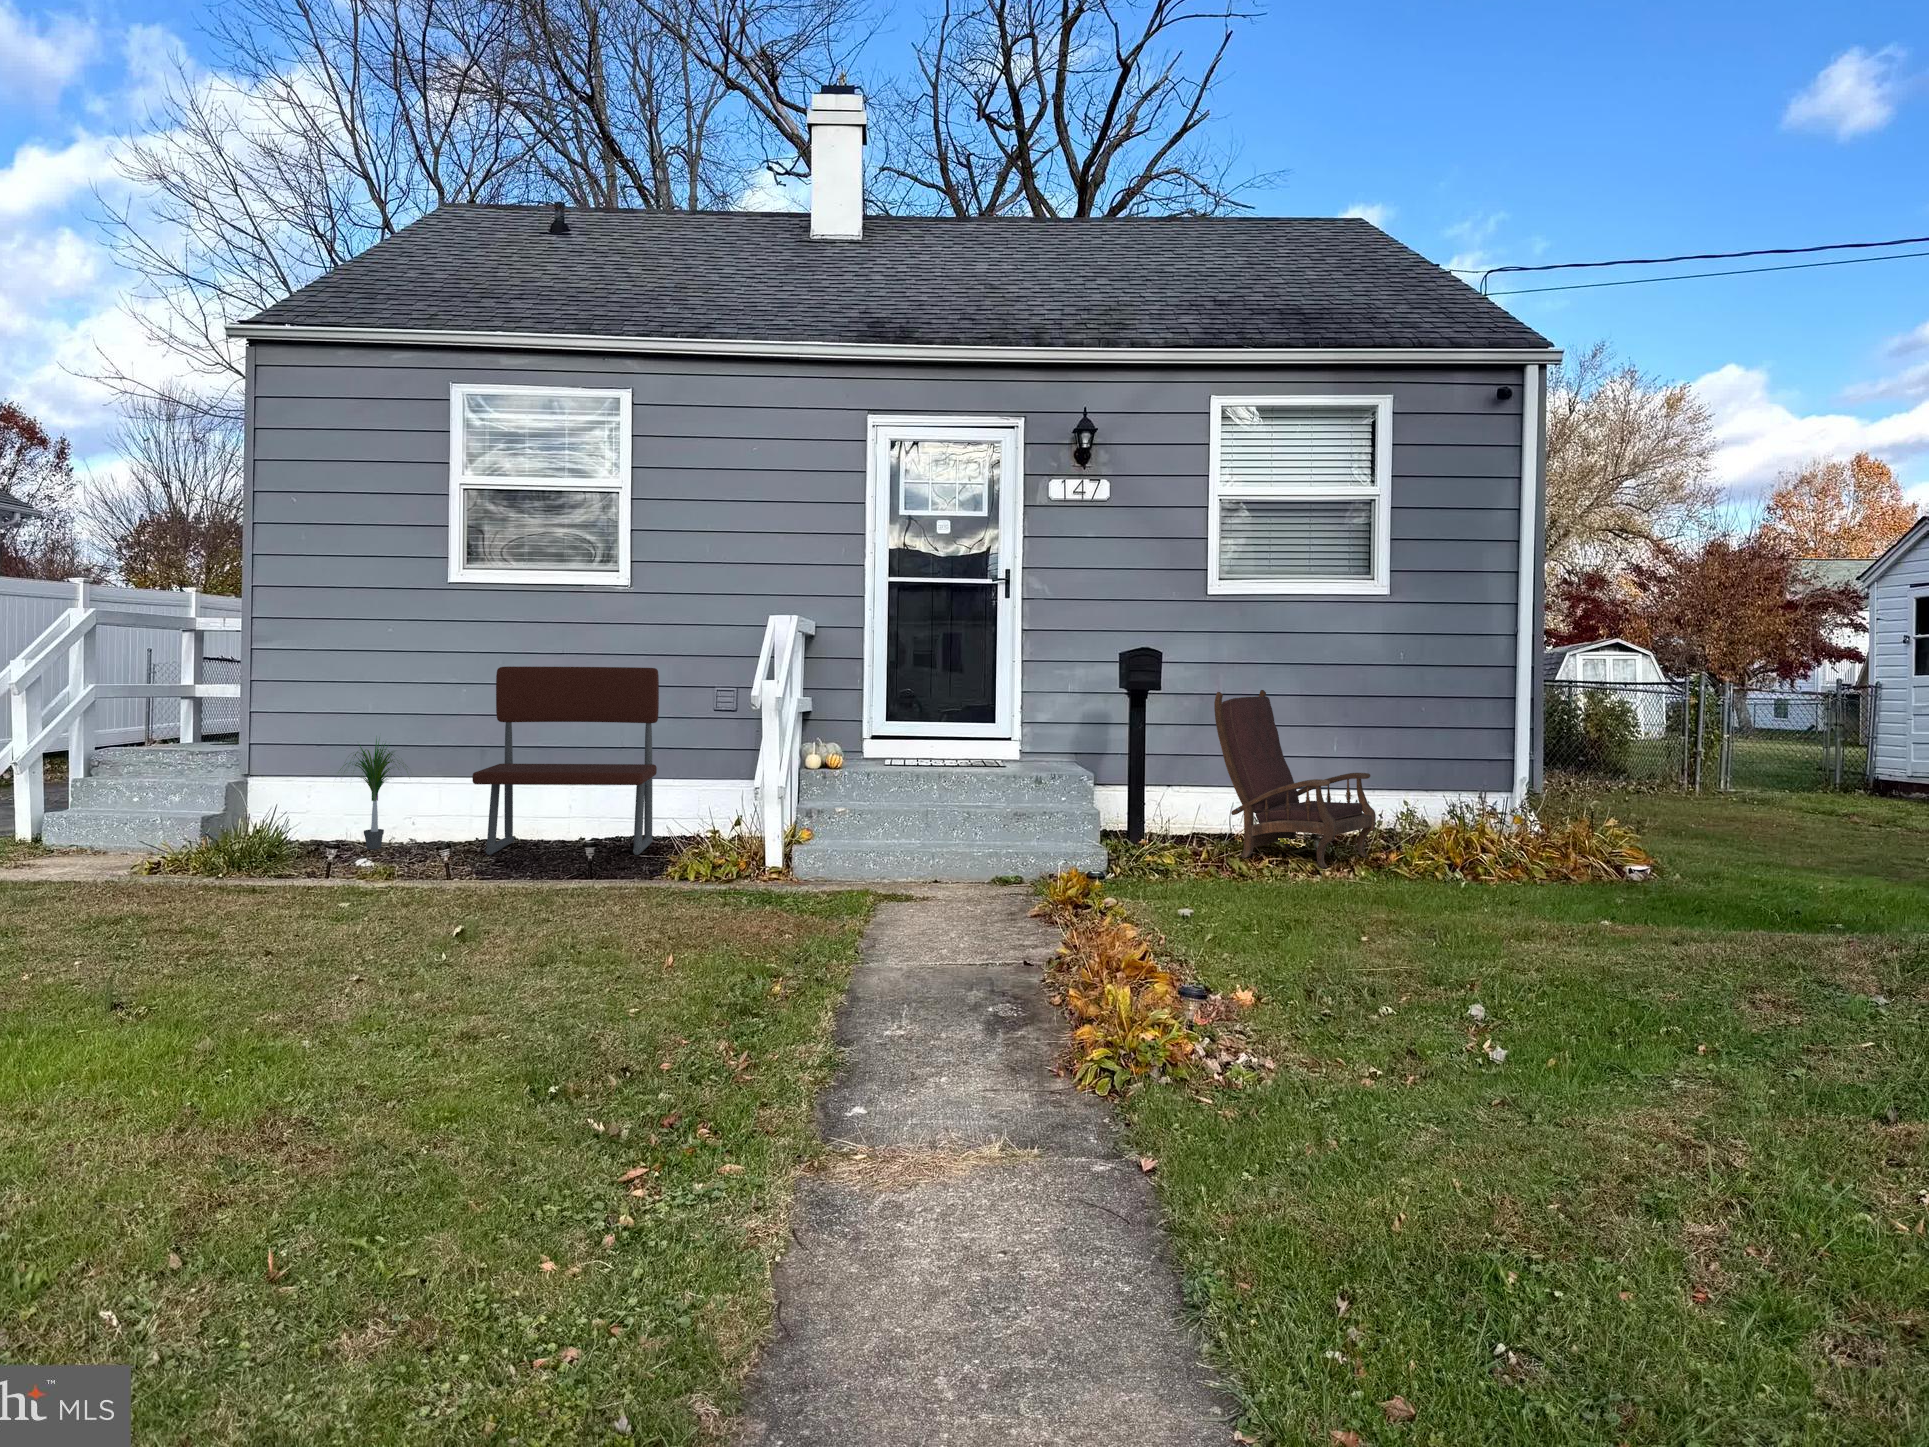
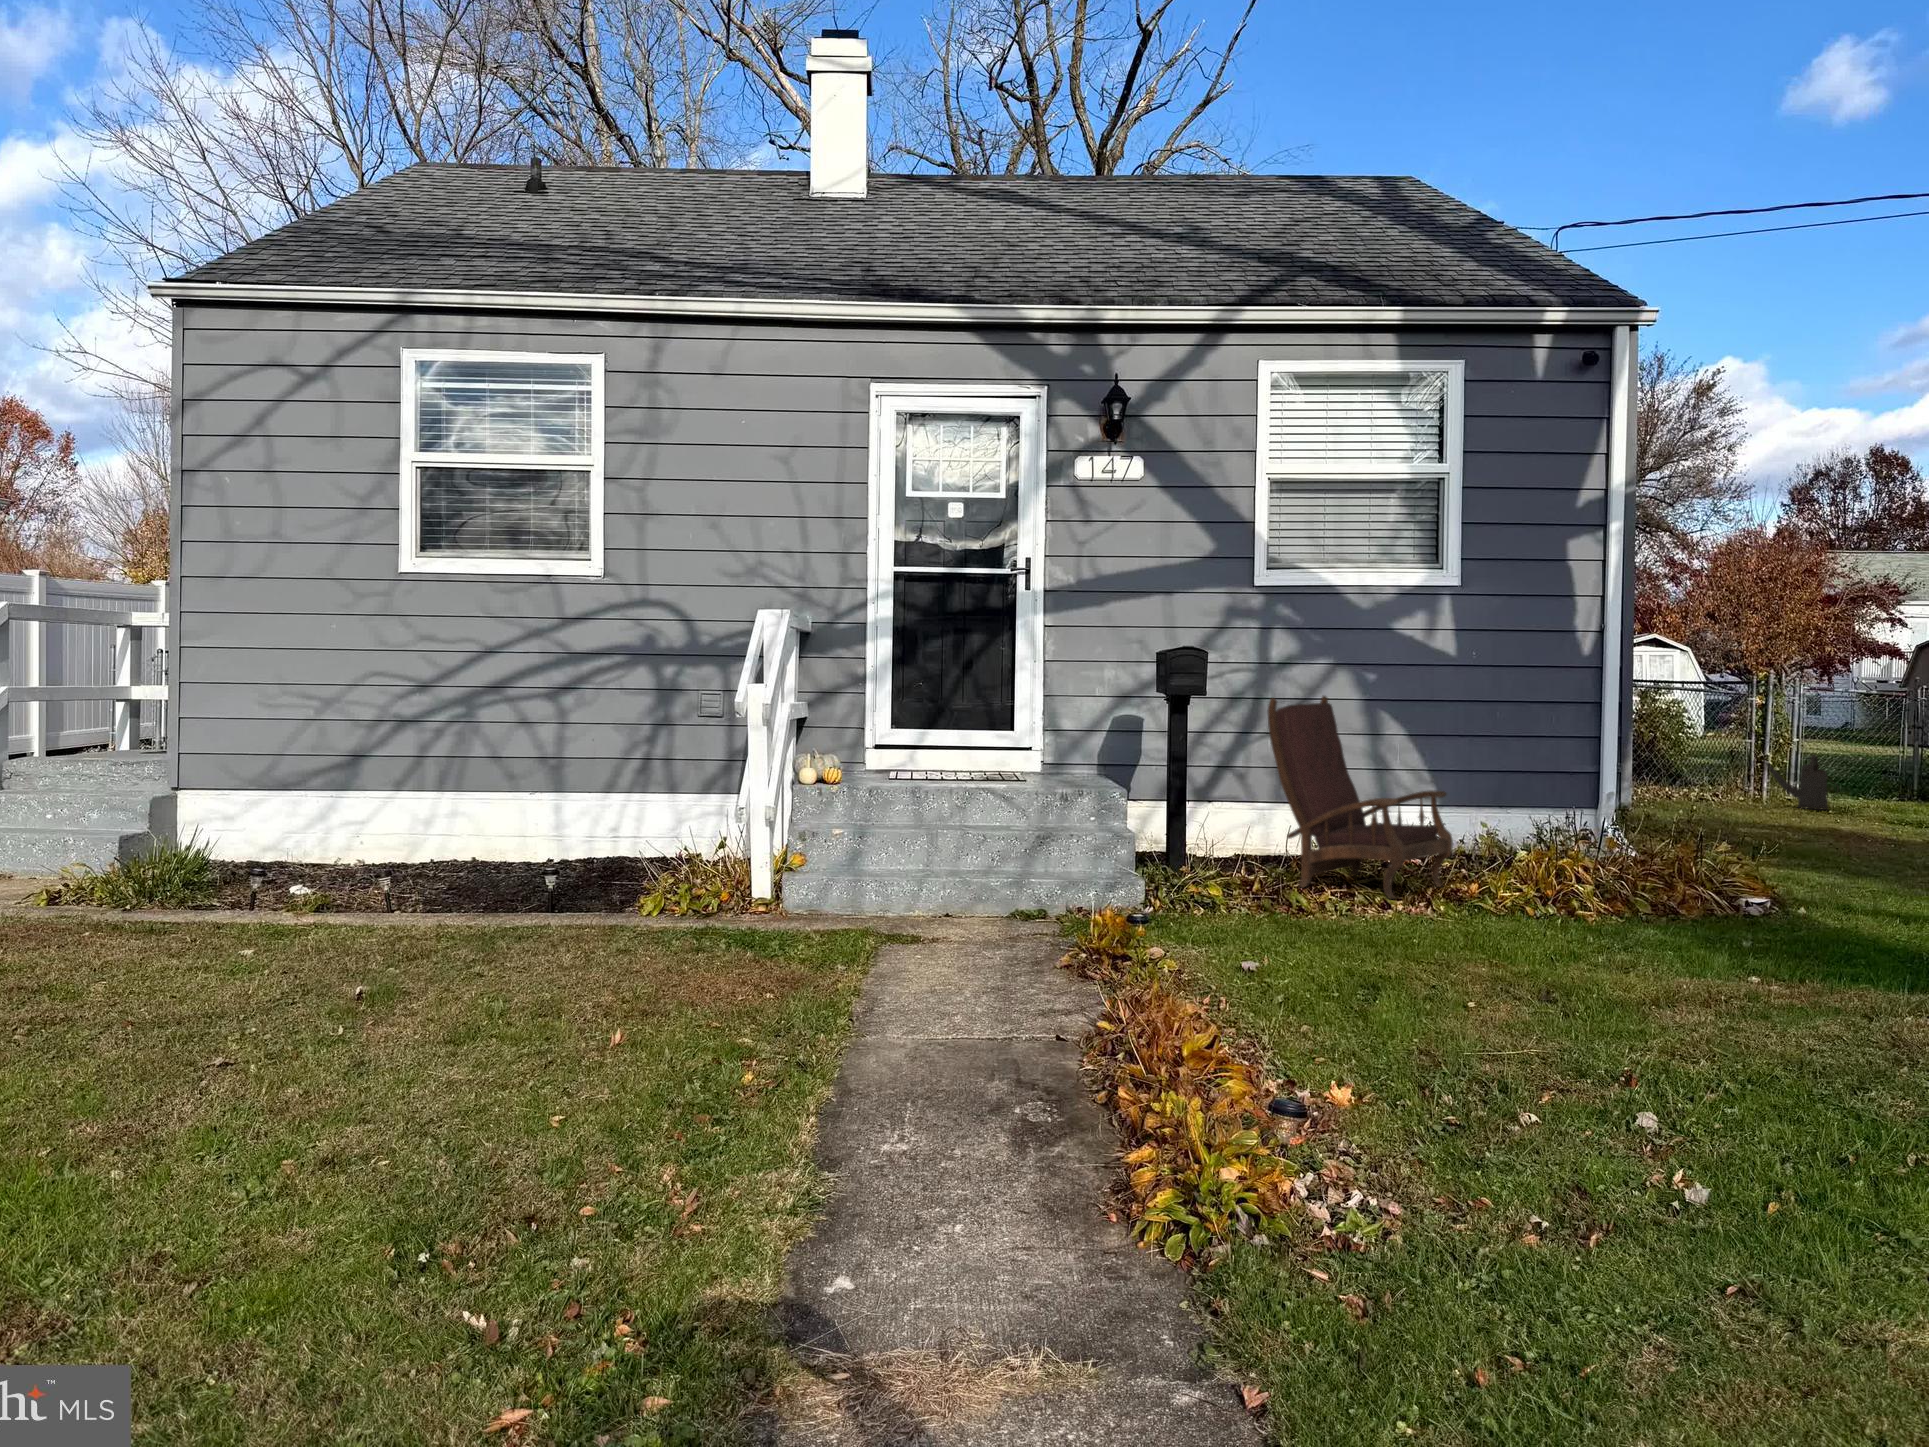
bench: present [472,666,659,855] -> none [421,668,631,883]
potted plant: present [340,739,400,849] -> none [261,743,355,876]
watering can: none [1624,740,1688,786] -> present [1765,755,1833,810]

